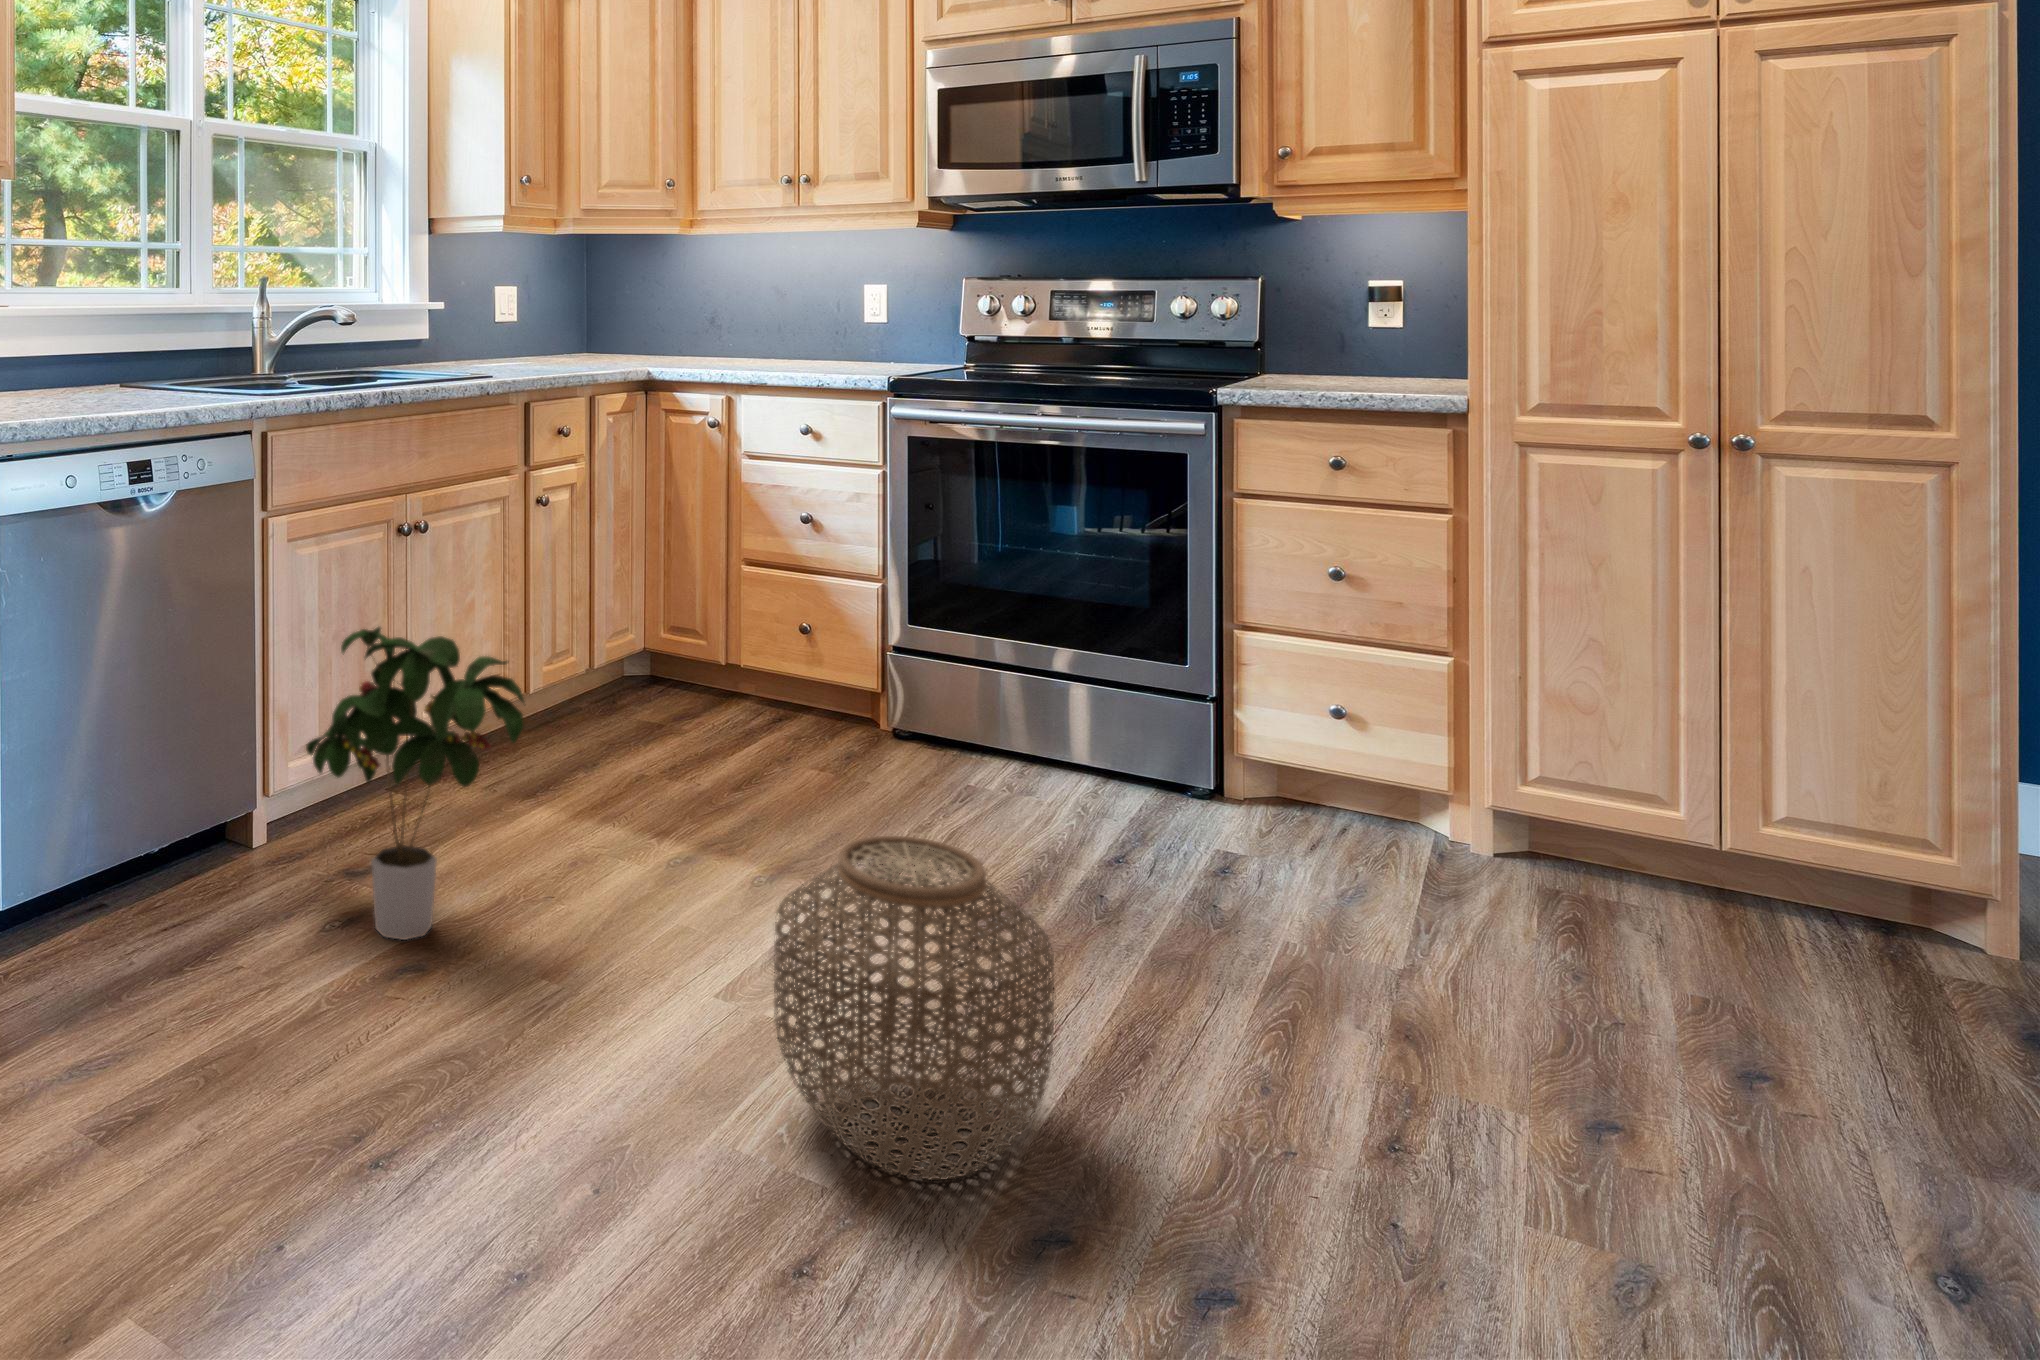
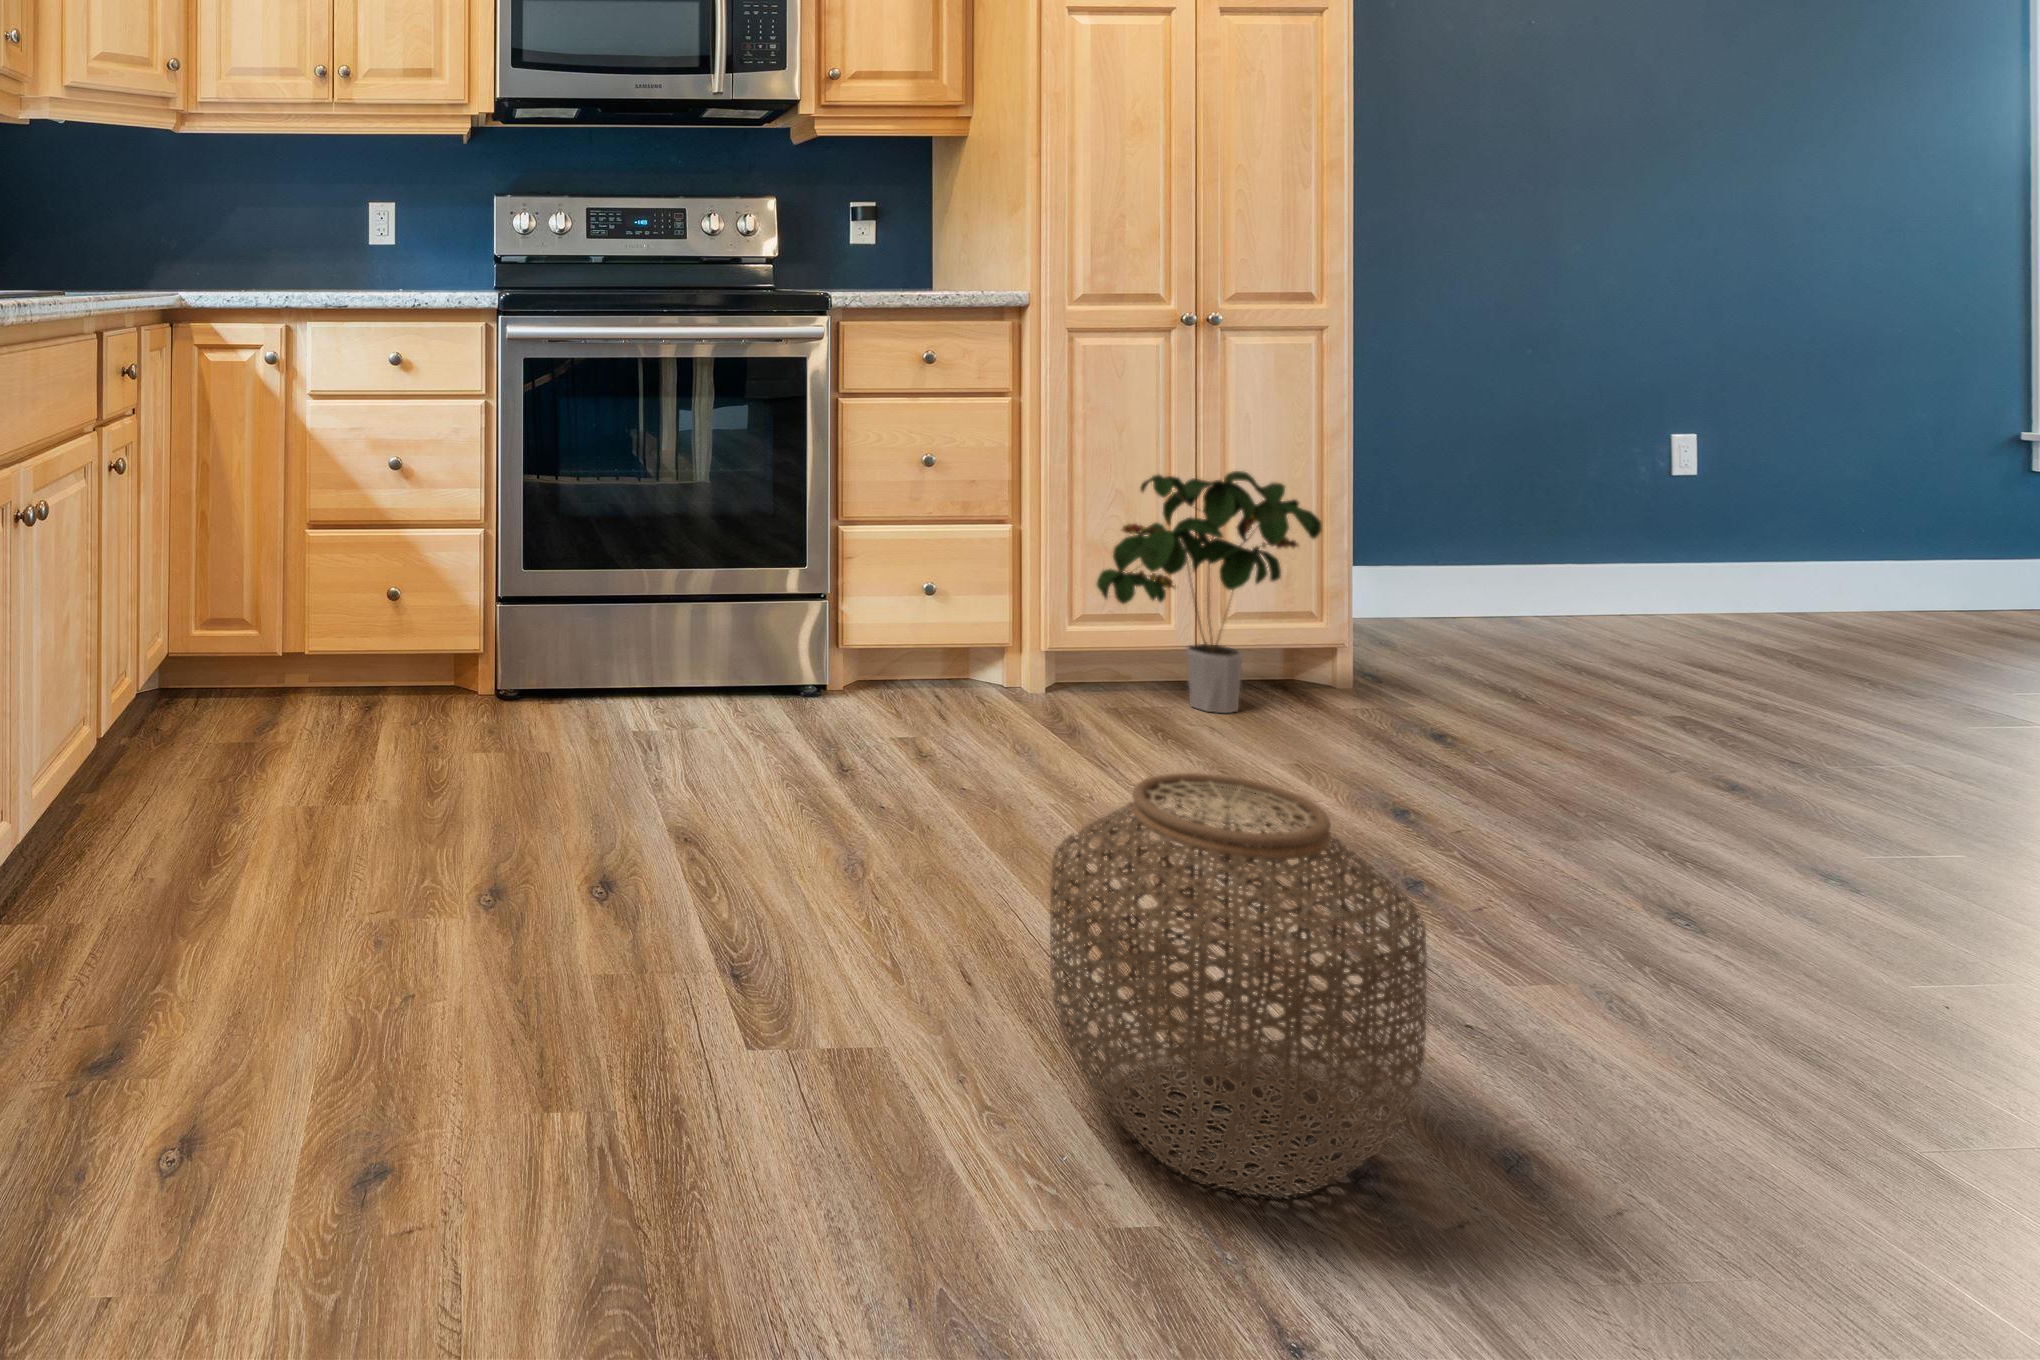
potted plant: present [306,627,524,940] -> present [1097,471,1322,713]

